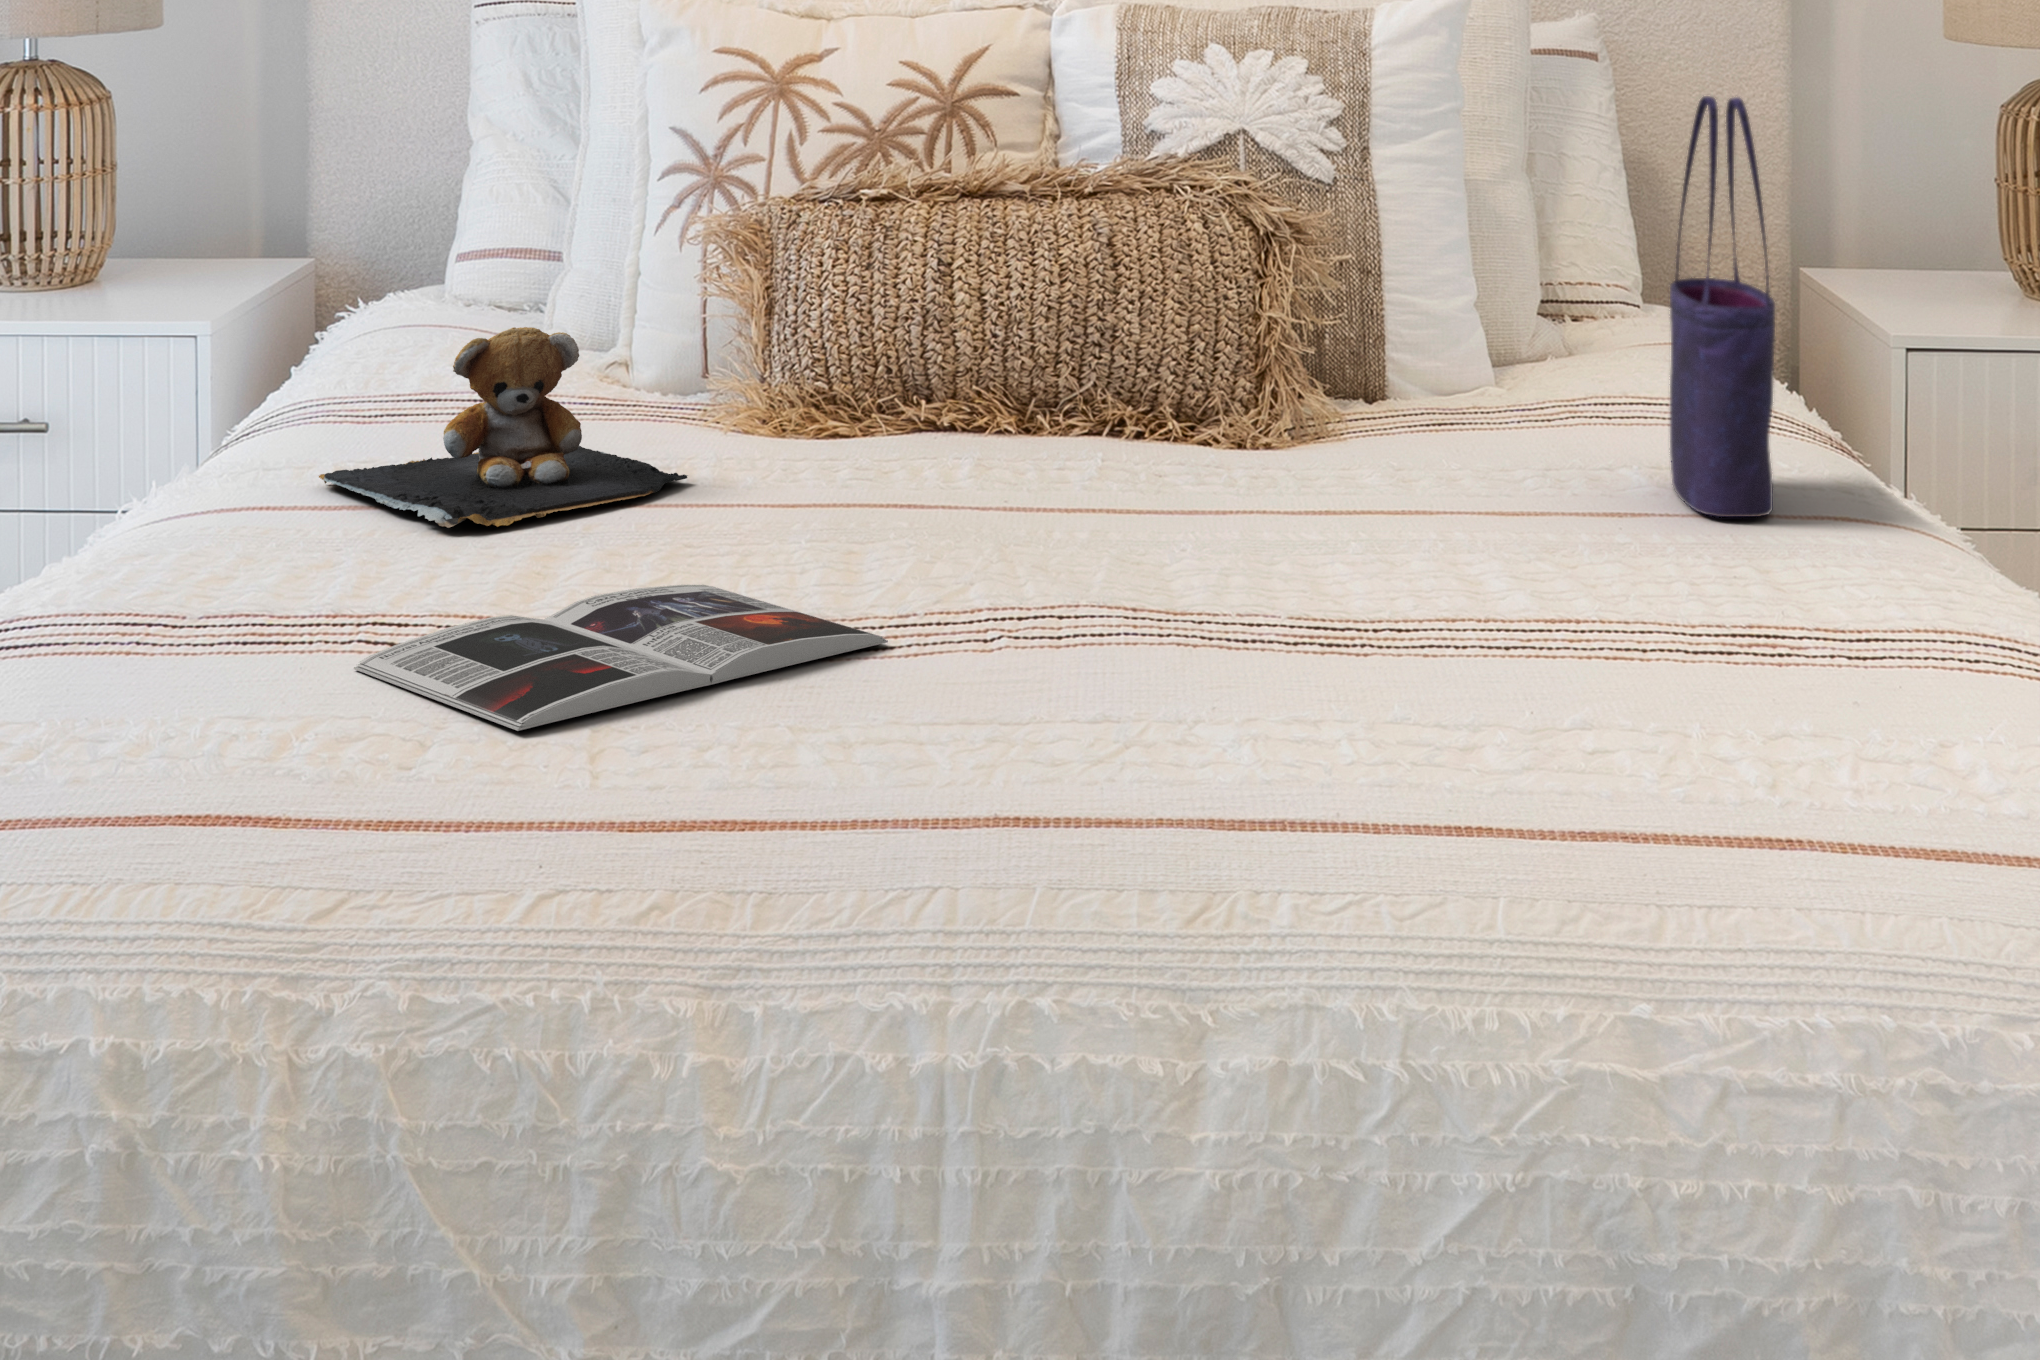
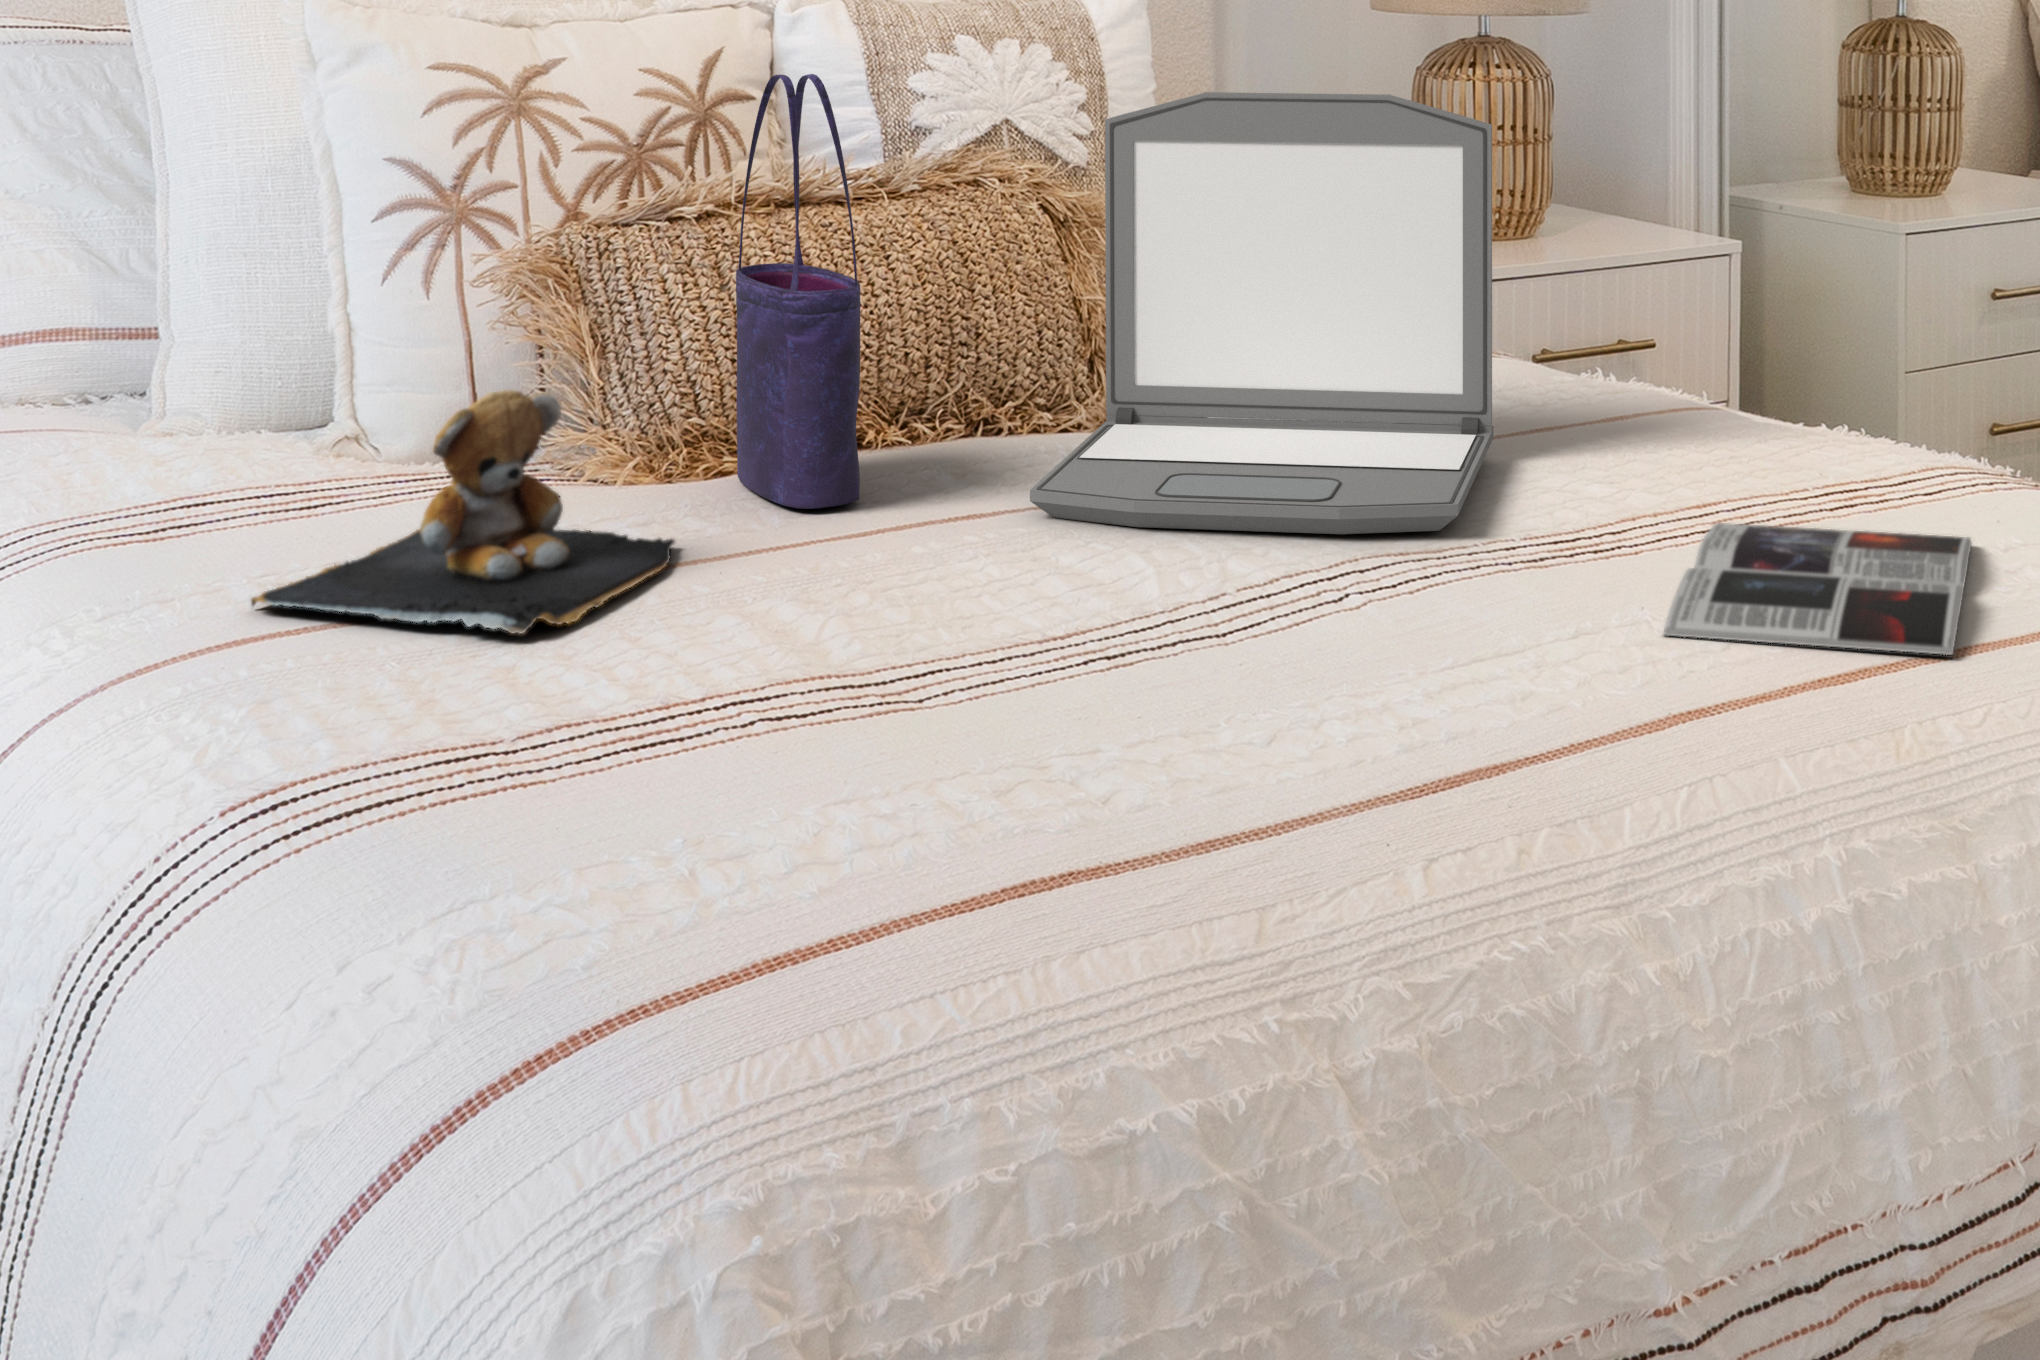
tote bag: present [1670,96,1775,517] -> present [736,74,860,509]
laptop: none [1006,110,1536,561] -> present [1030,92,1493,534]
magazine: present [354,585,888,731] -> present [1663,523,1972,655]

